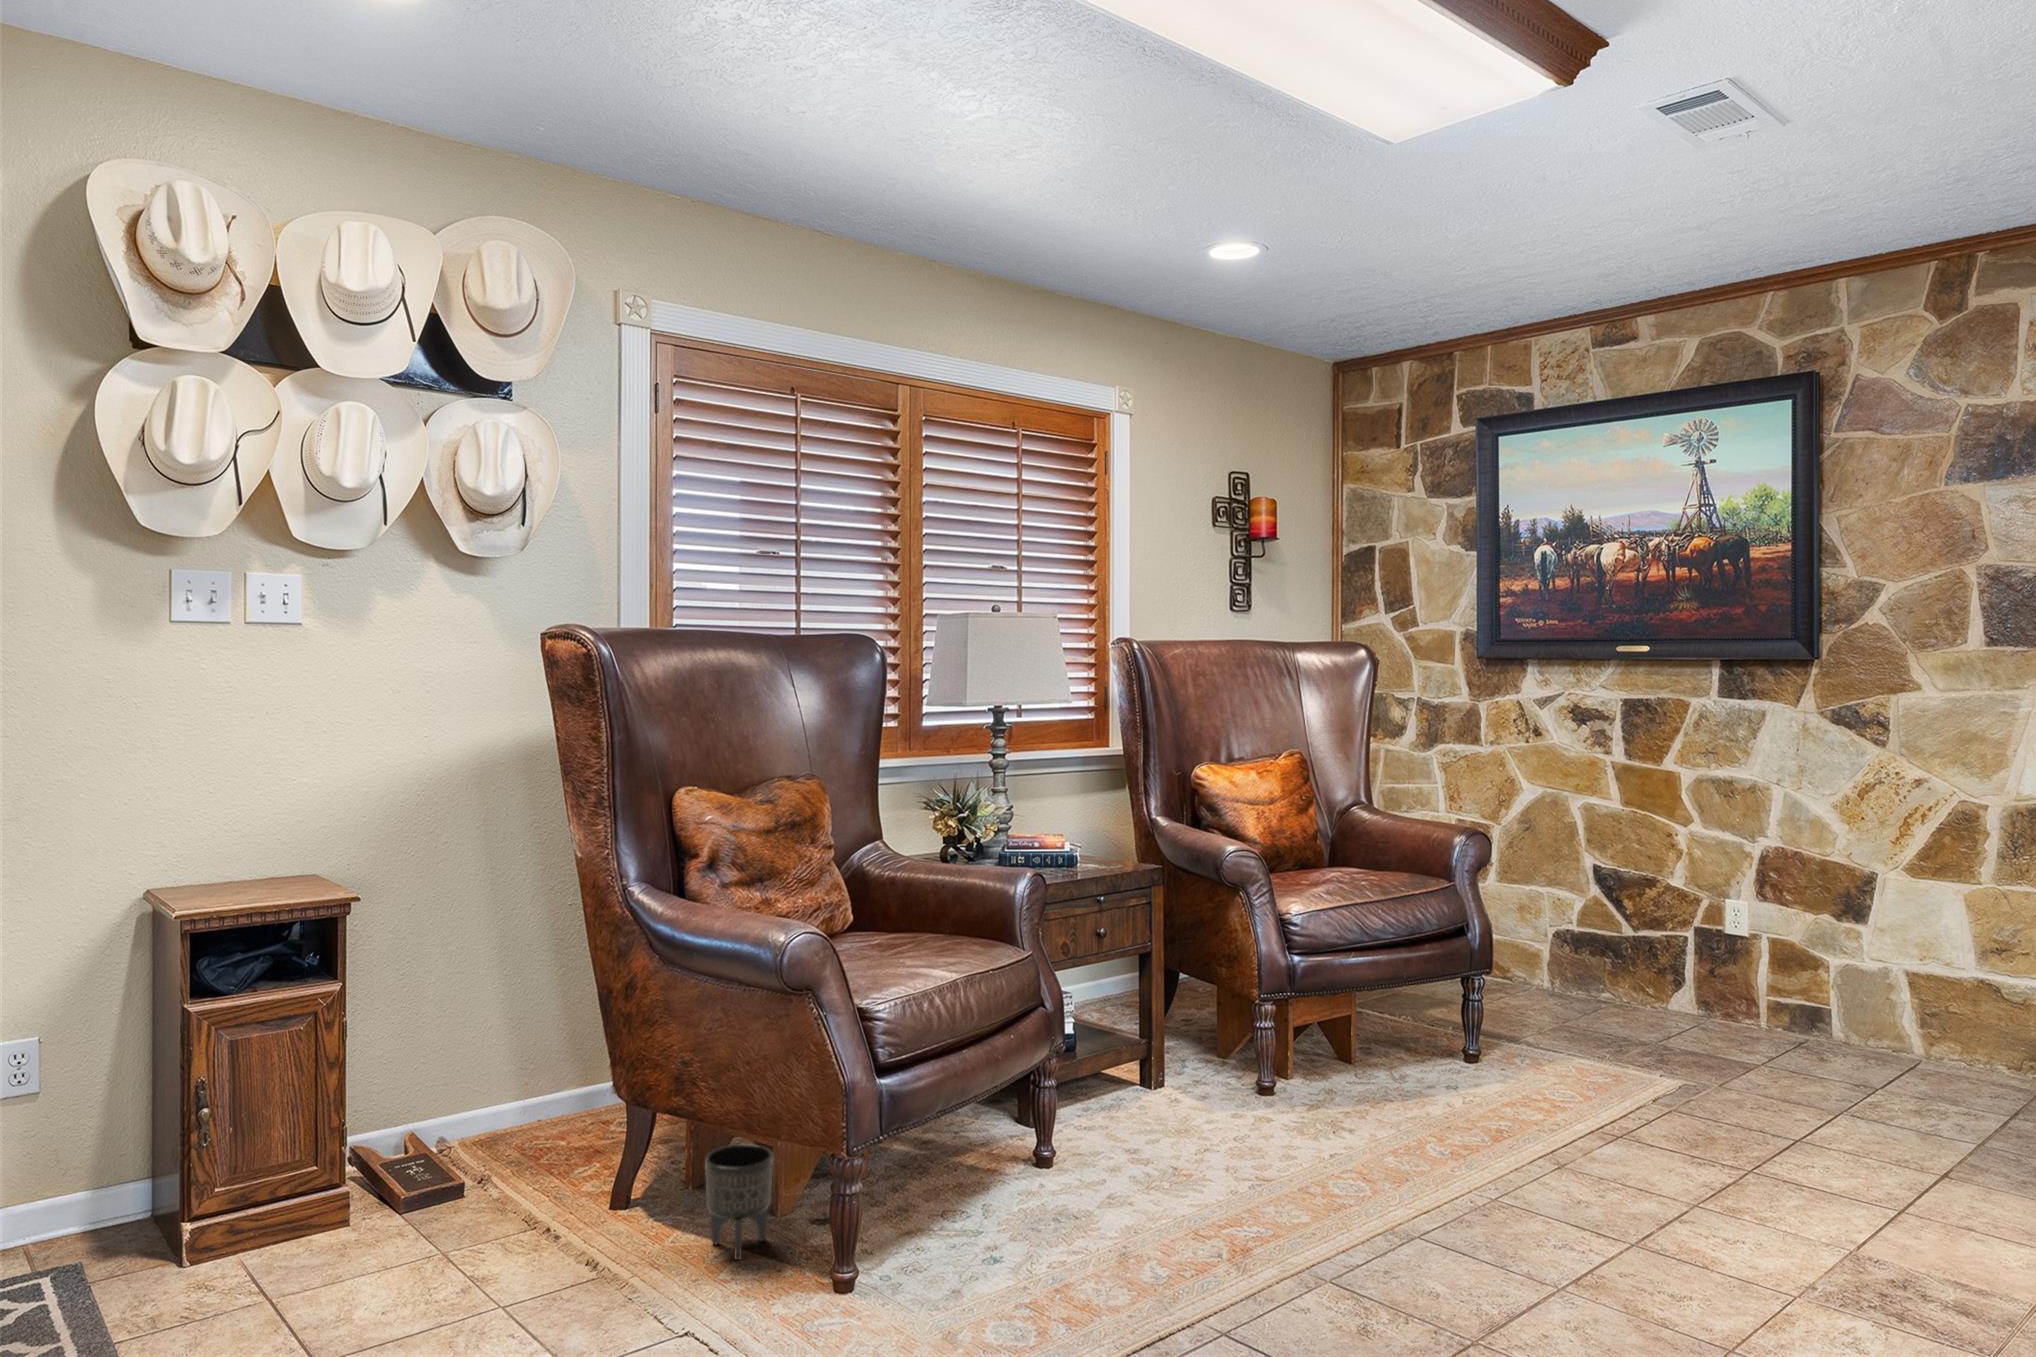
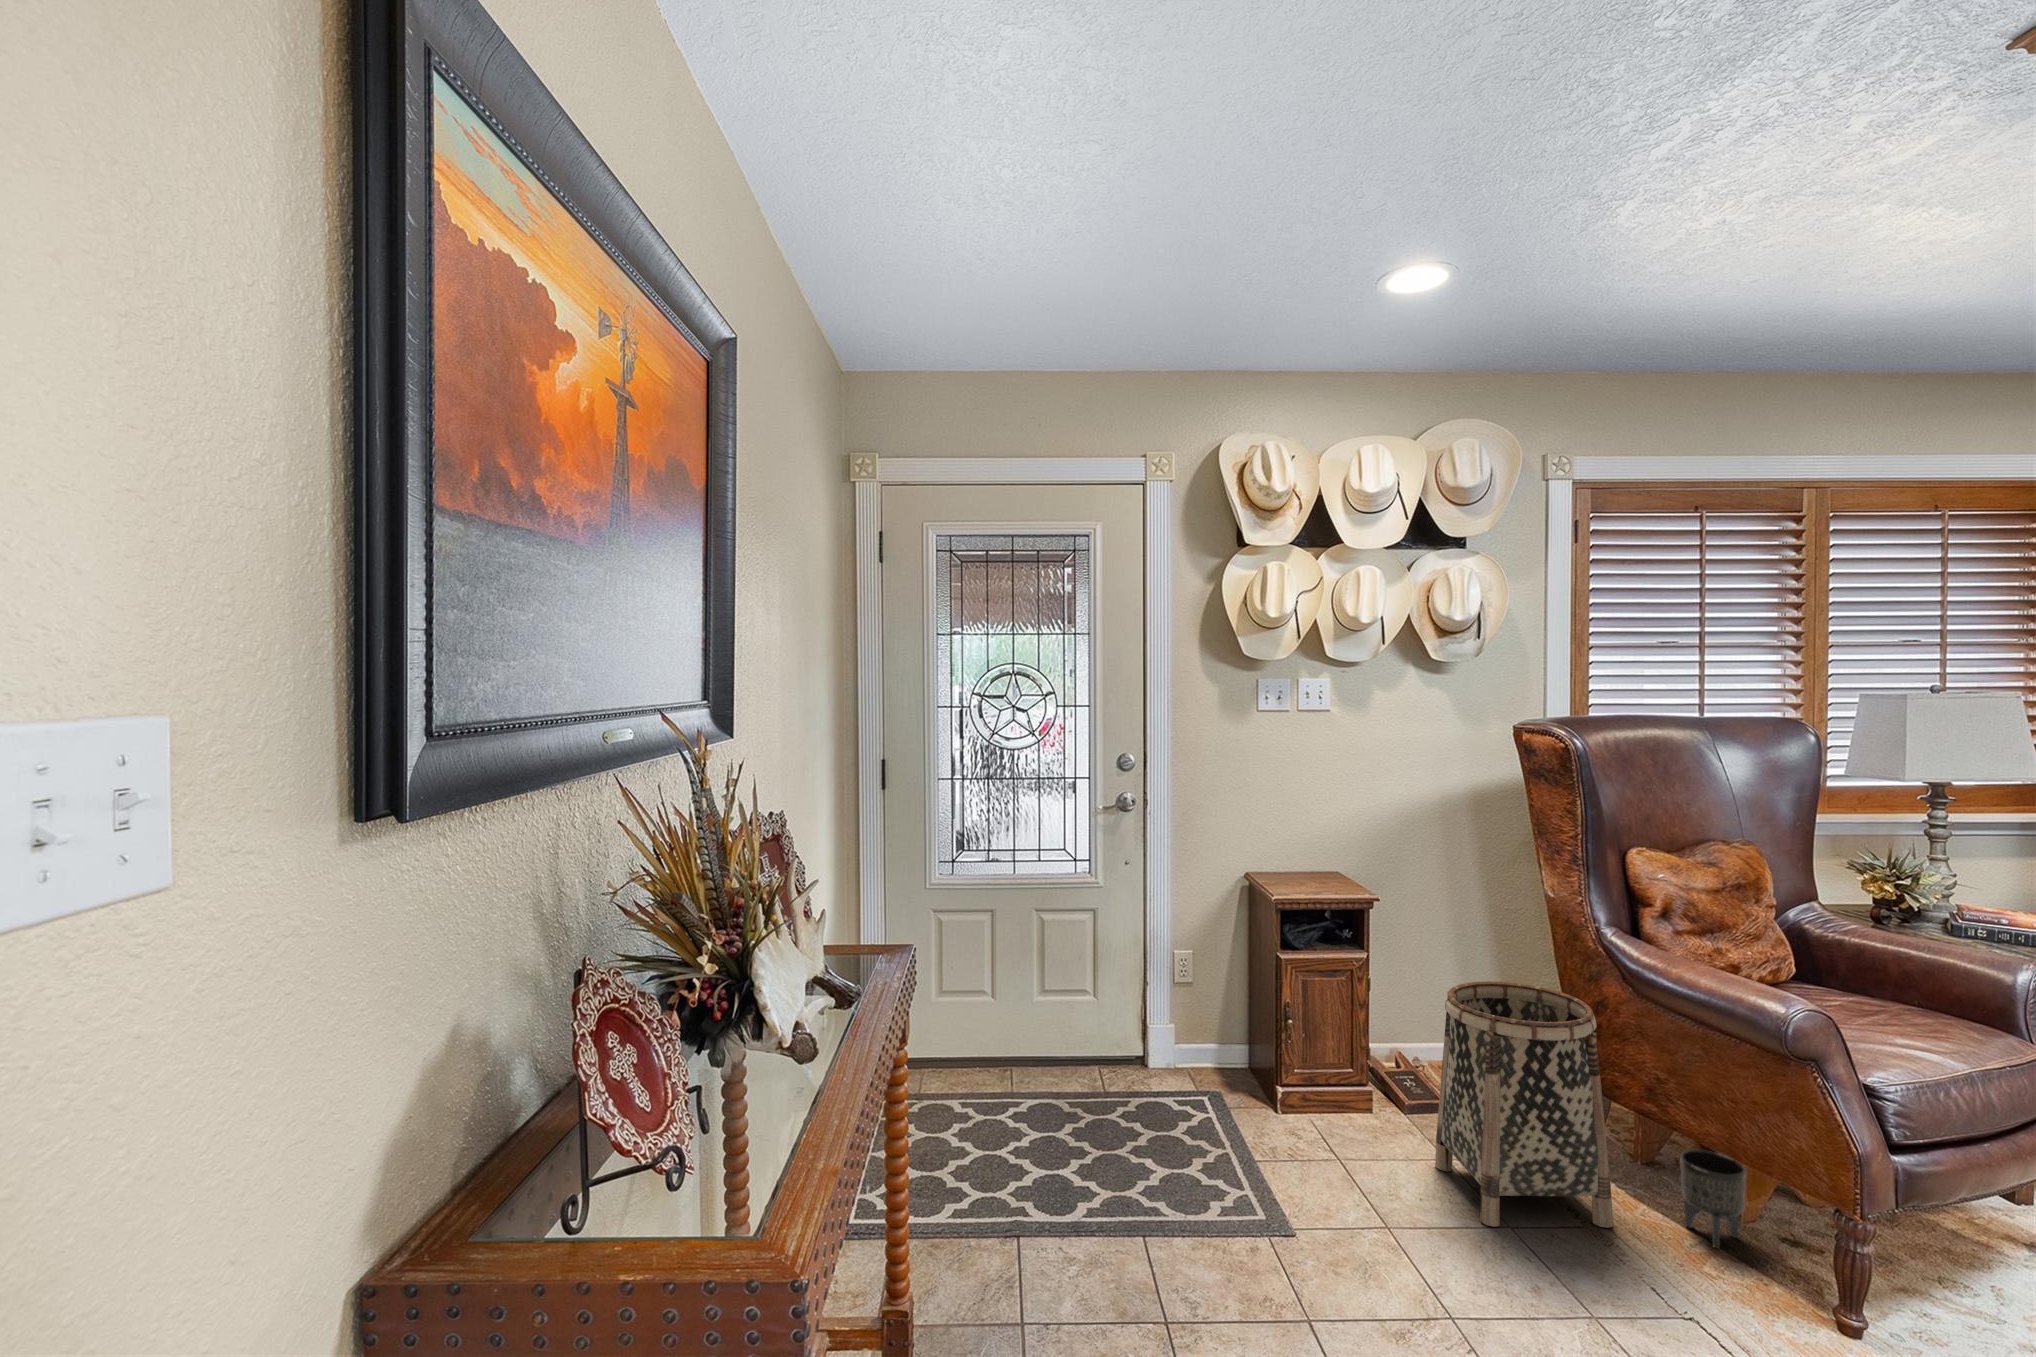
basket: none [405,978,624,1317] -> present [1435,981,1613,1228]

